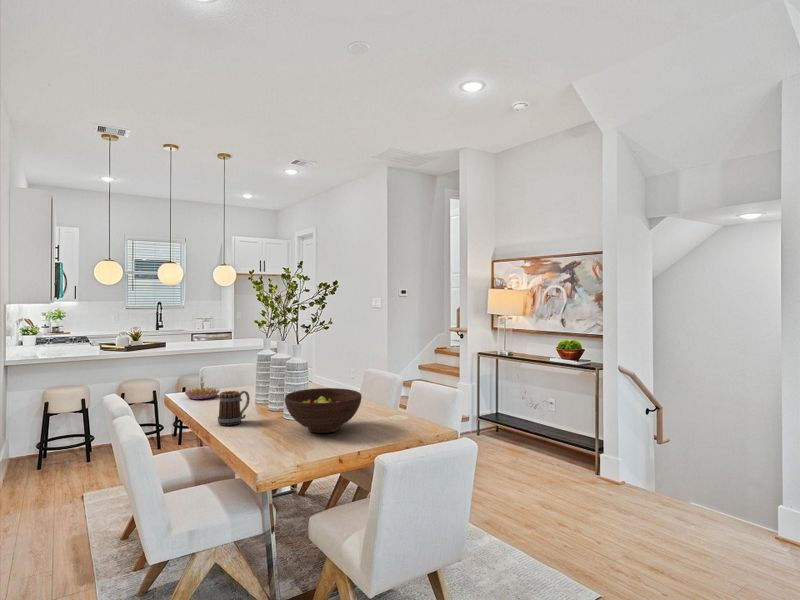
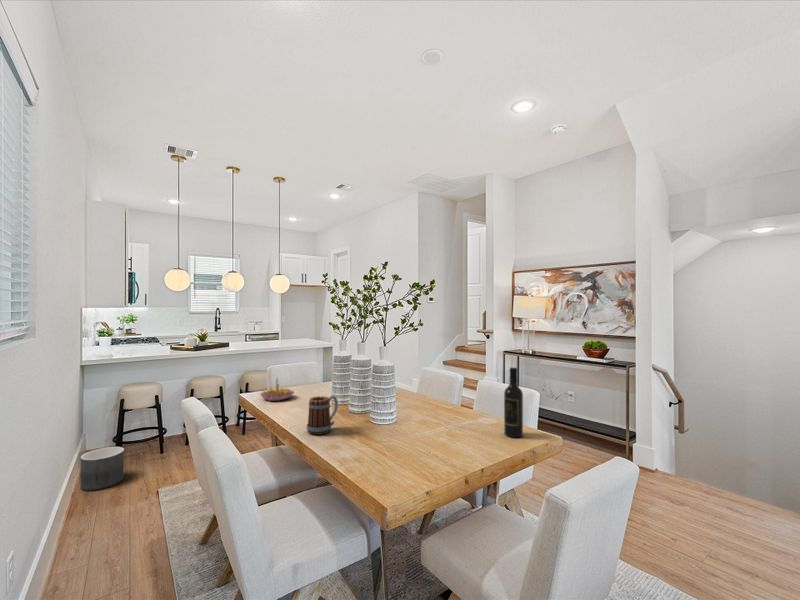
wine bottle: none [403,364,420,429] -> present [504,368,523,437]
fruit bowl: present [285,388,362,433] -> none [384,393,466,445]
planter: none [6,451,51,494] -> present [80,447,124,491]

